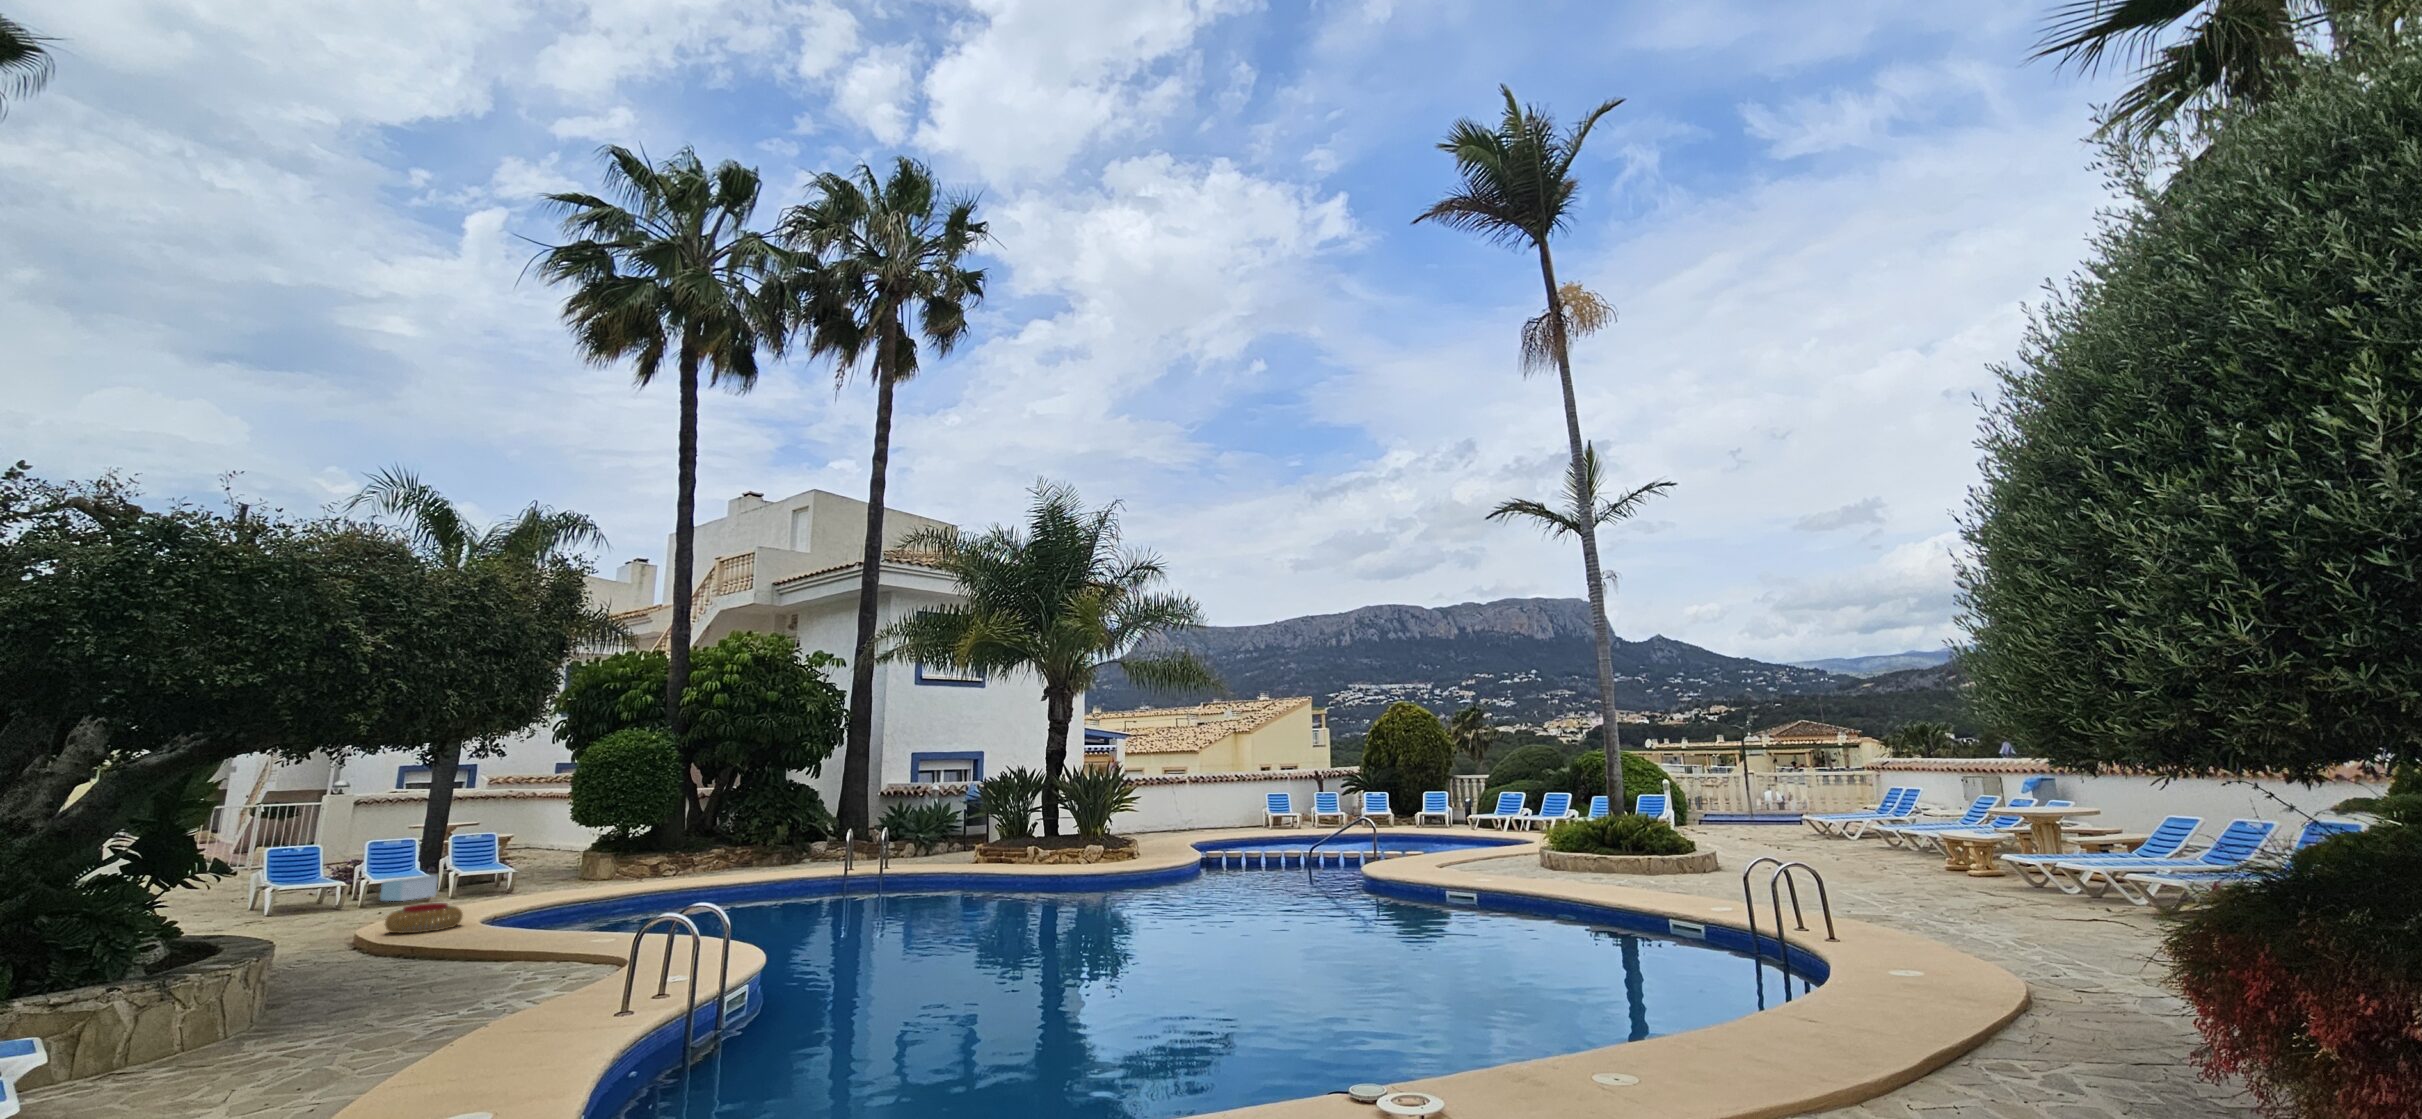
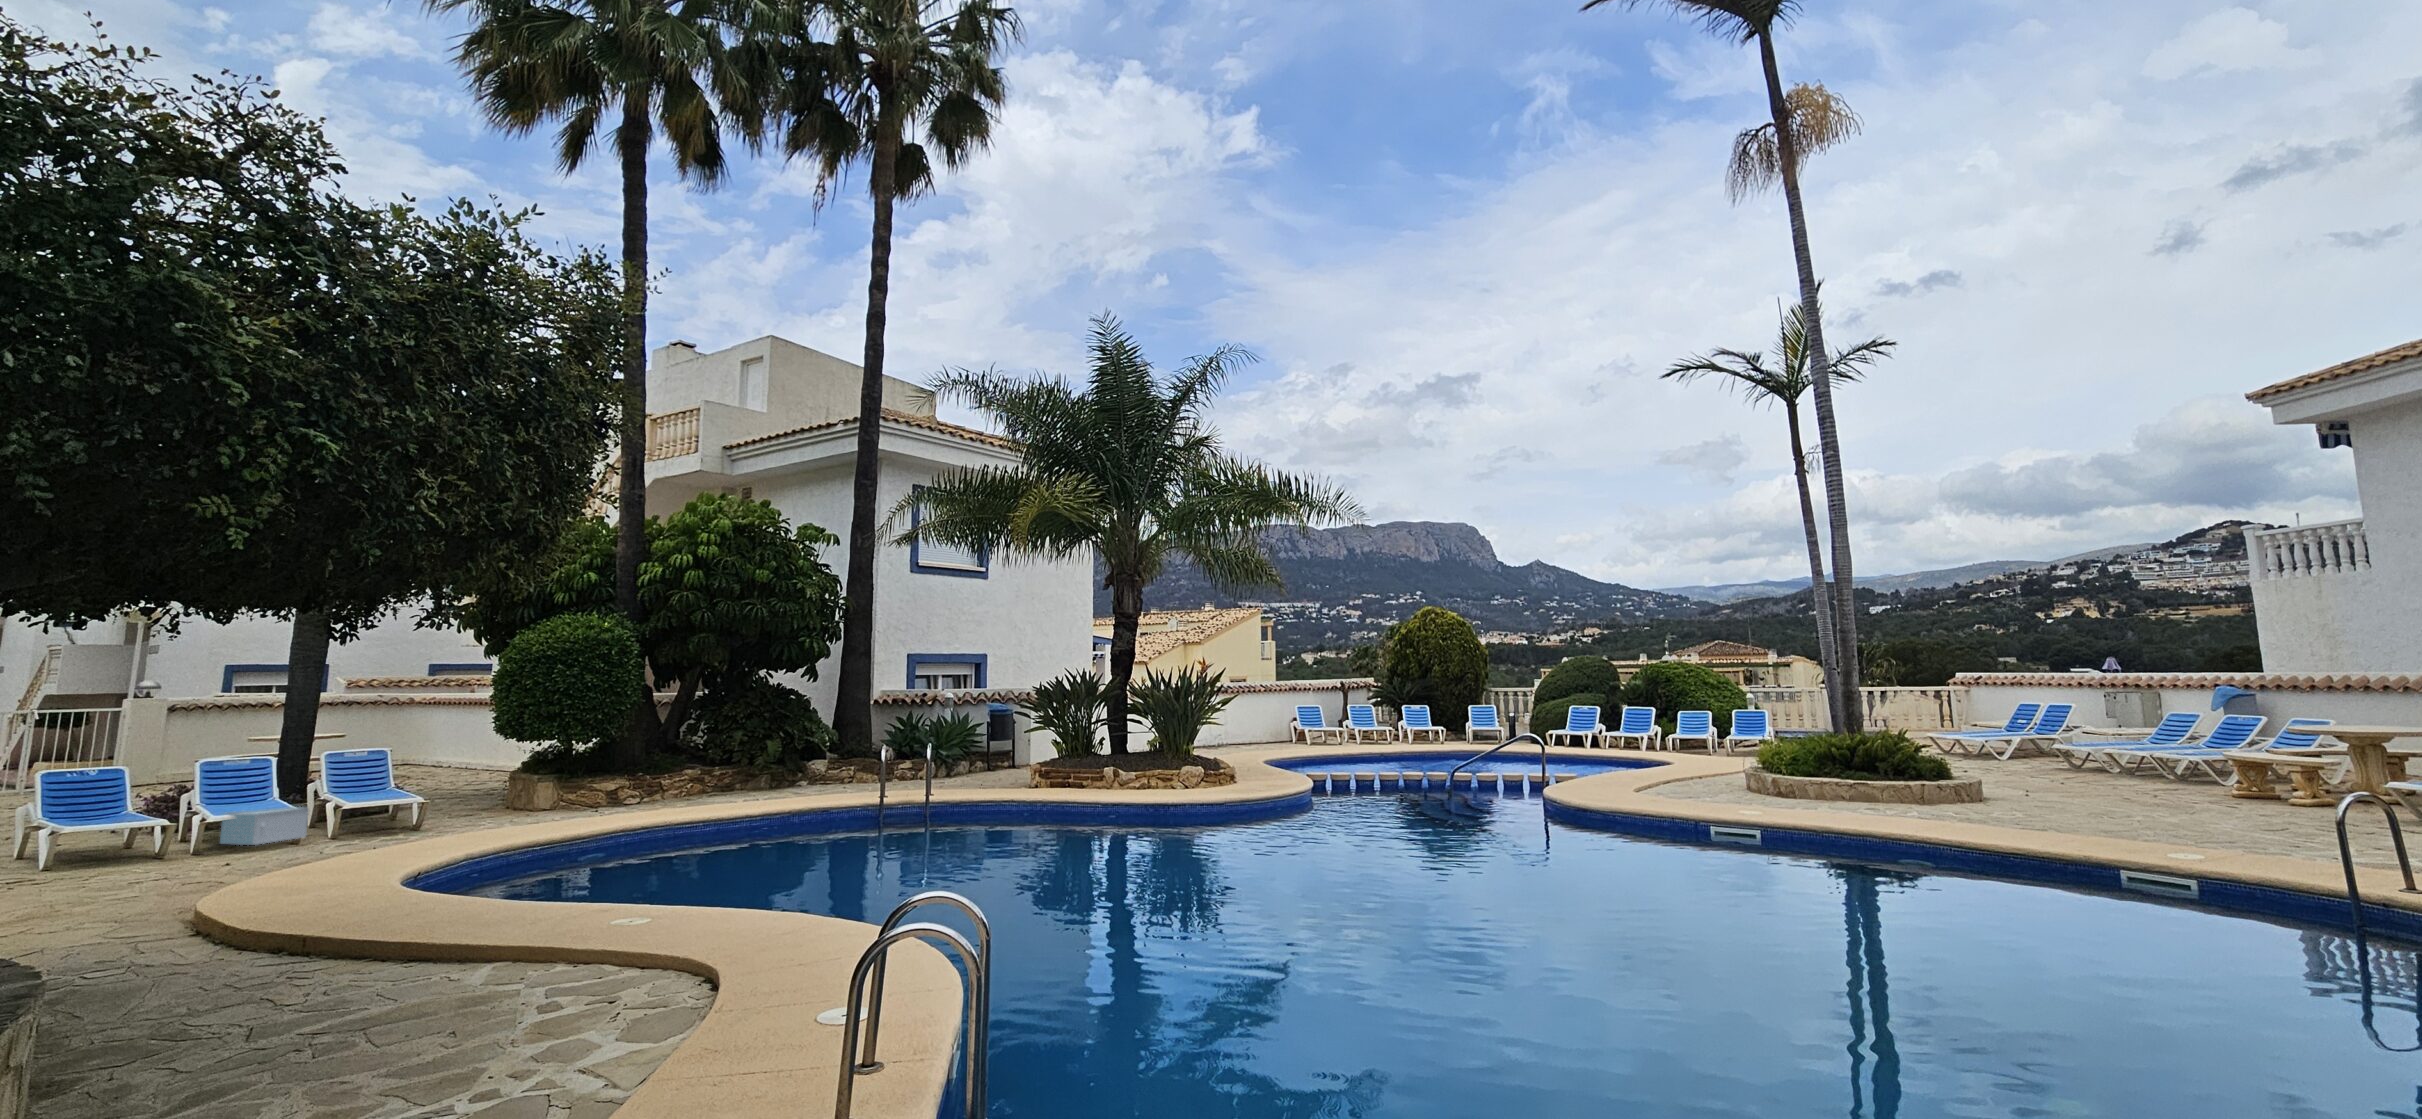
pouf: present [385,903,463,933] -> none [241,856,372,906]

